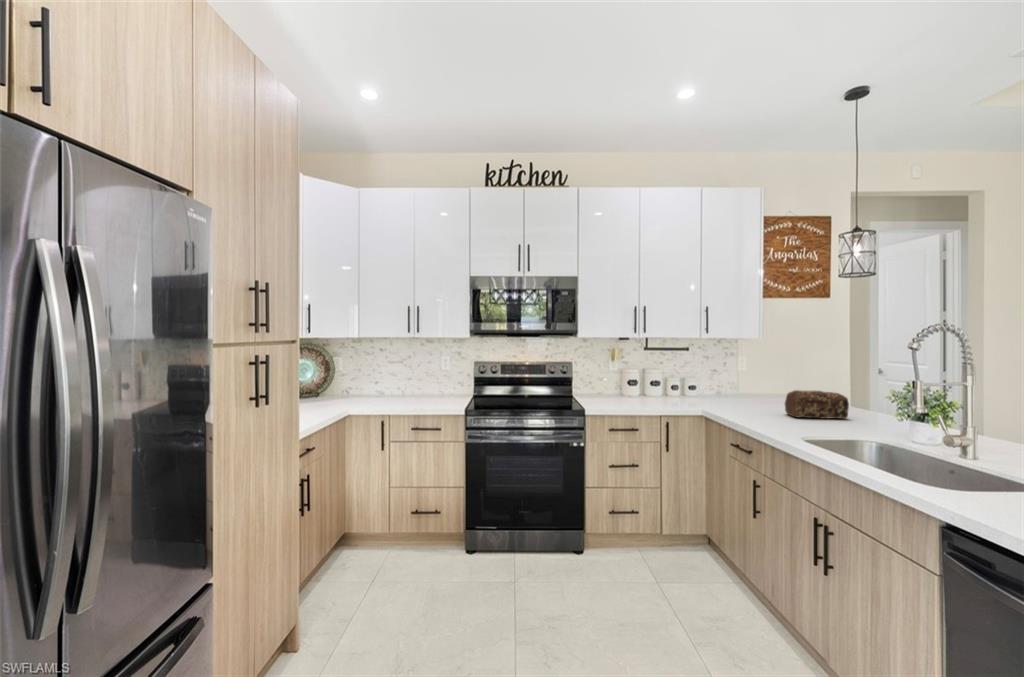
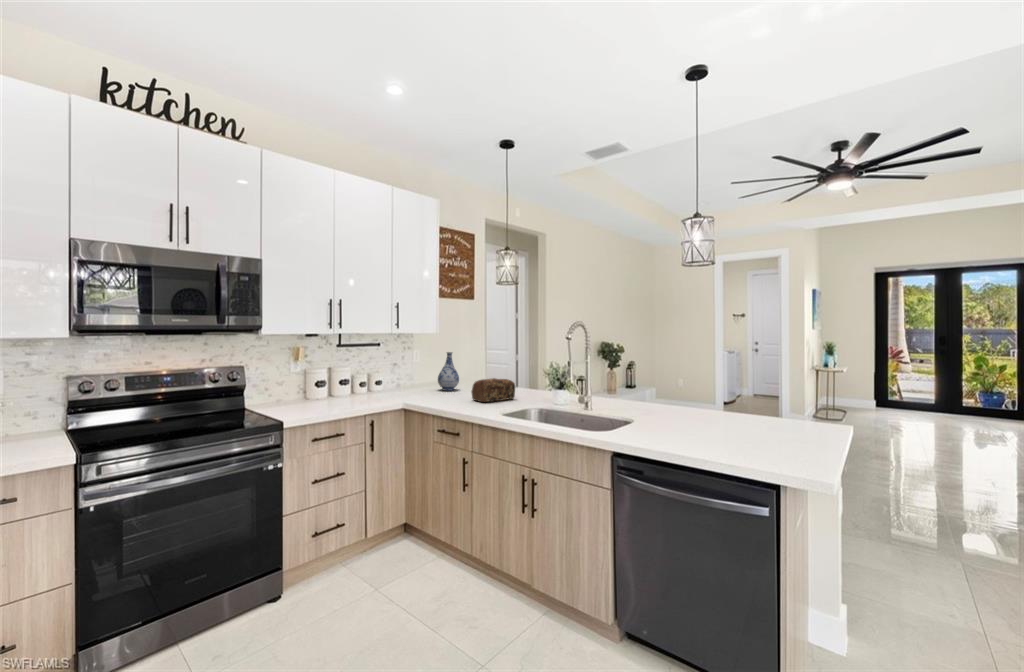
vase: none [760,358,788,402] -> present [438,352,459,391]

